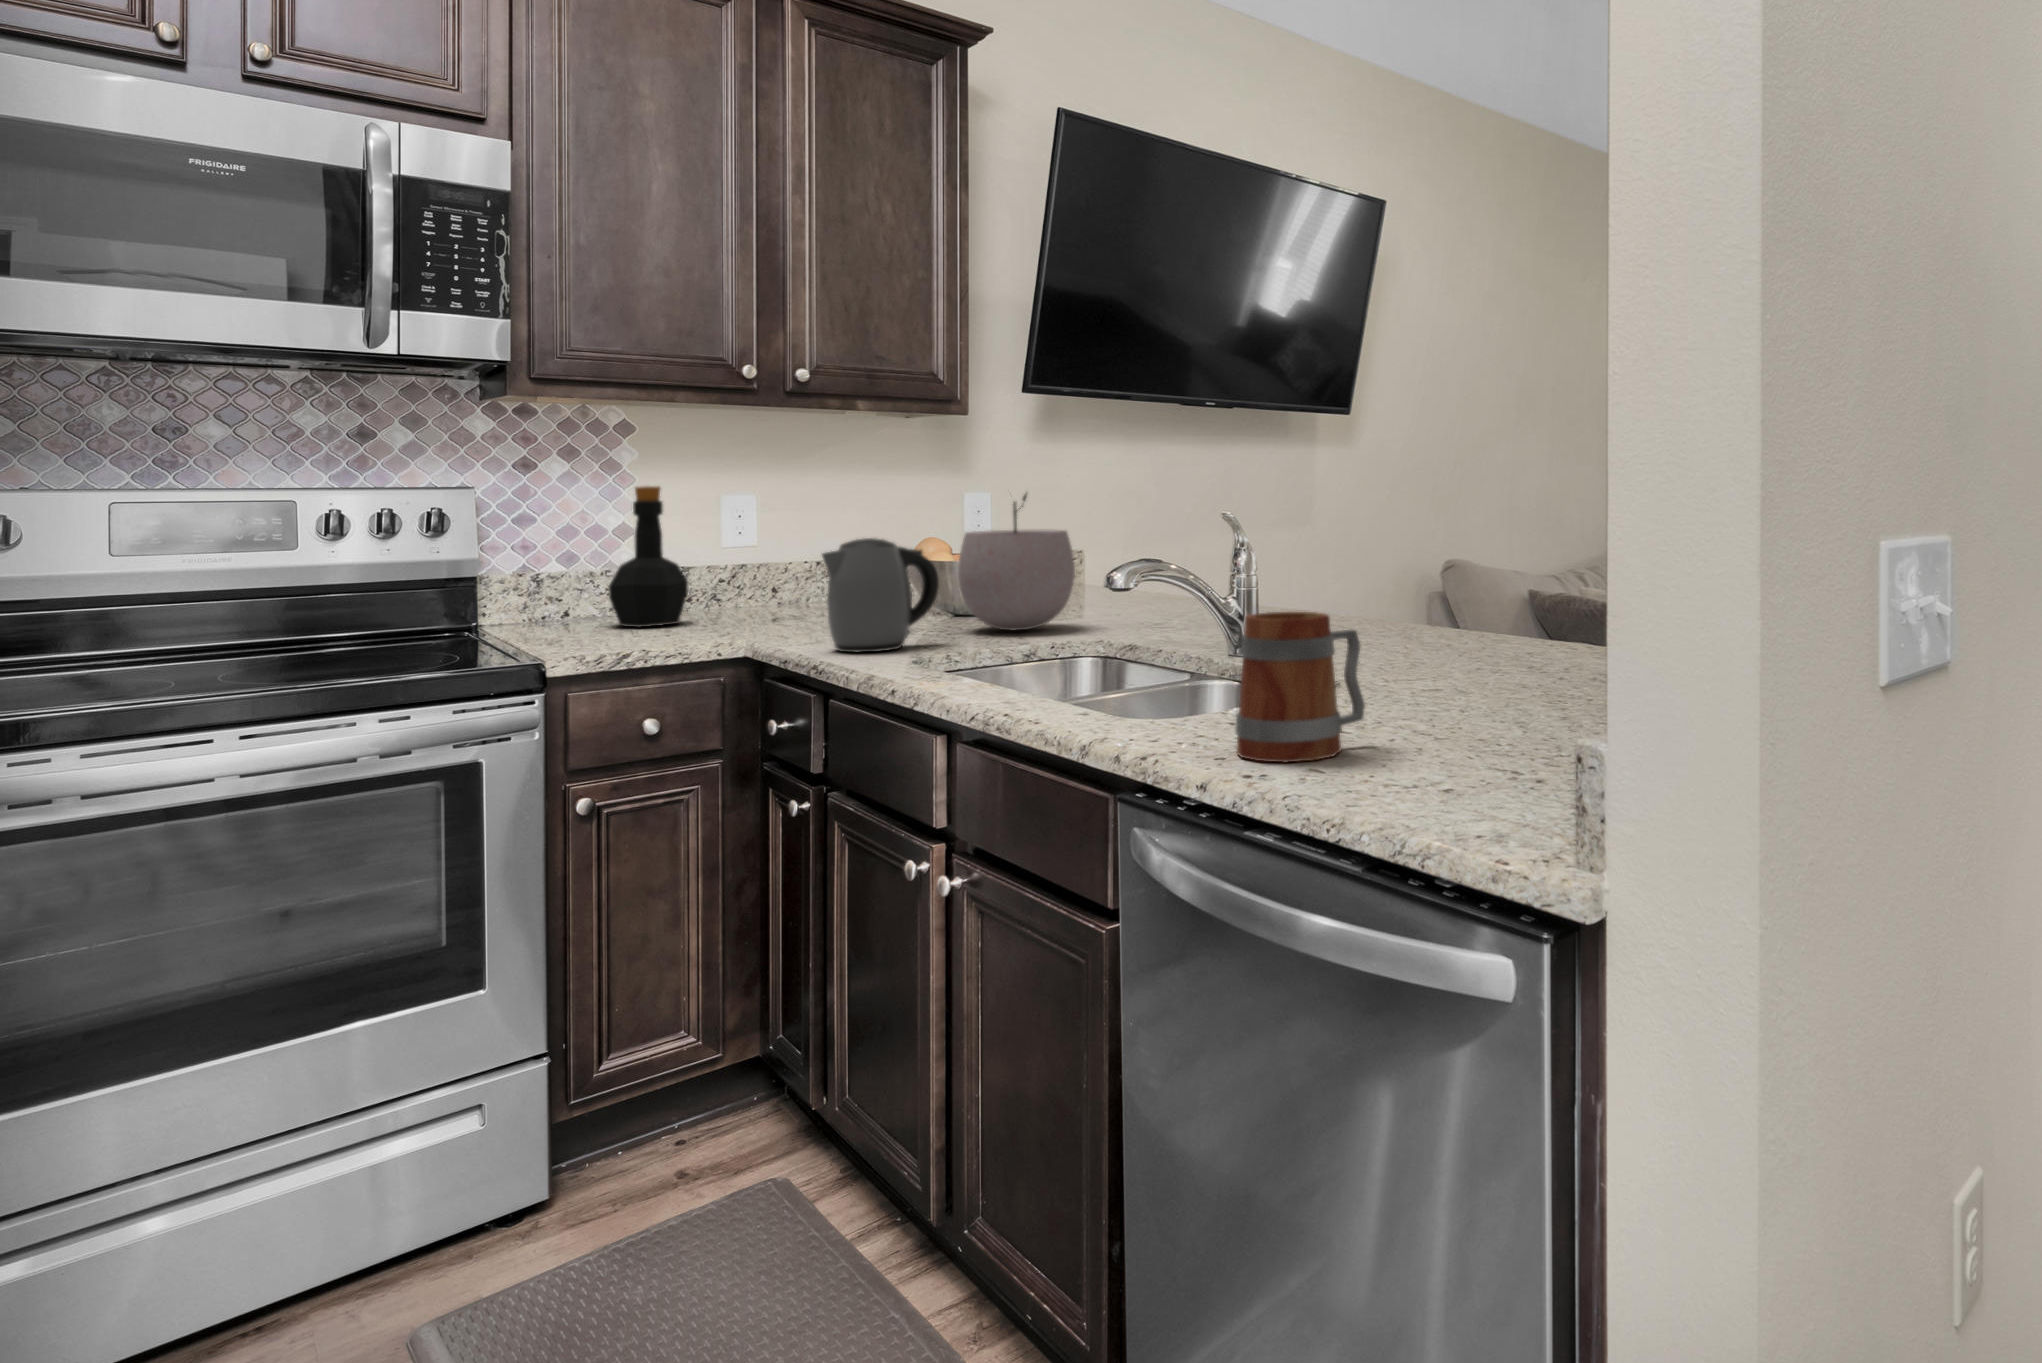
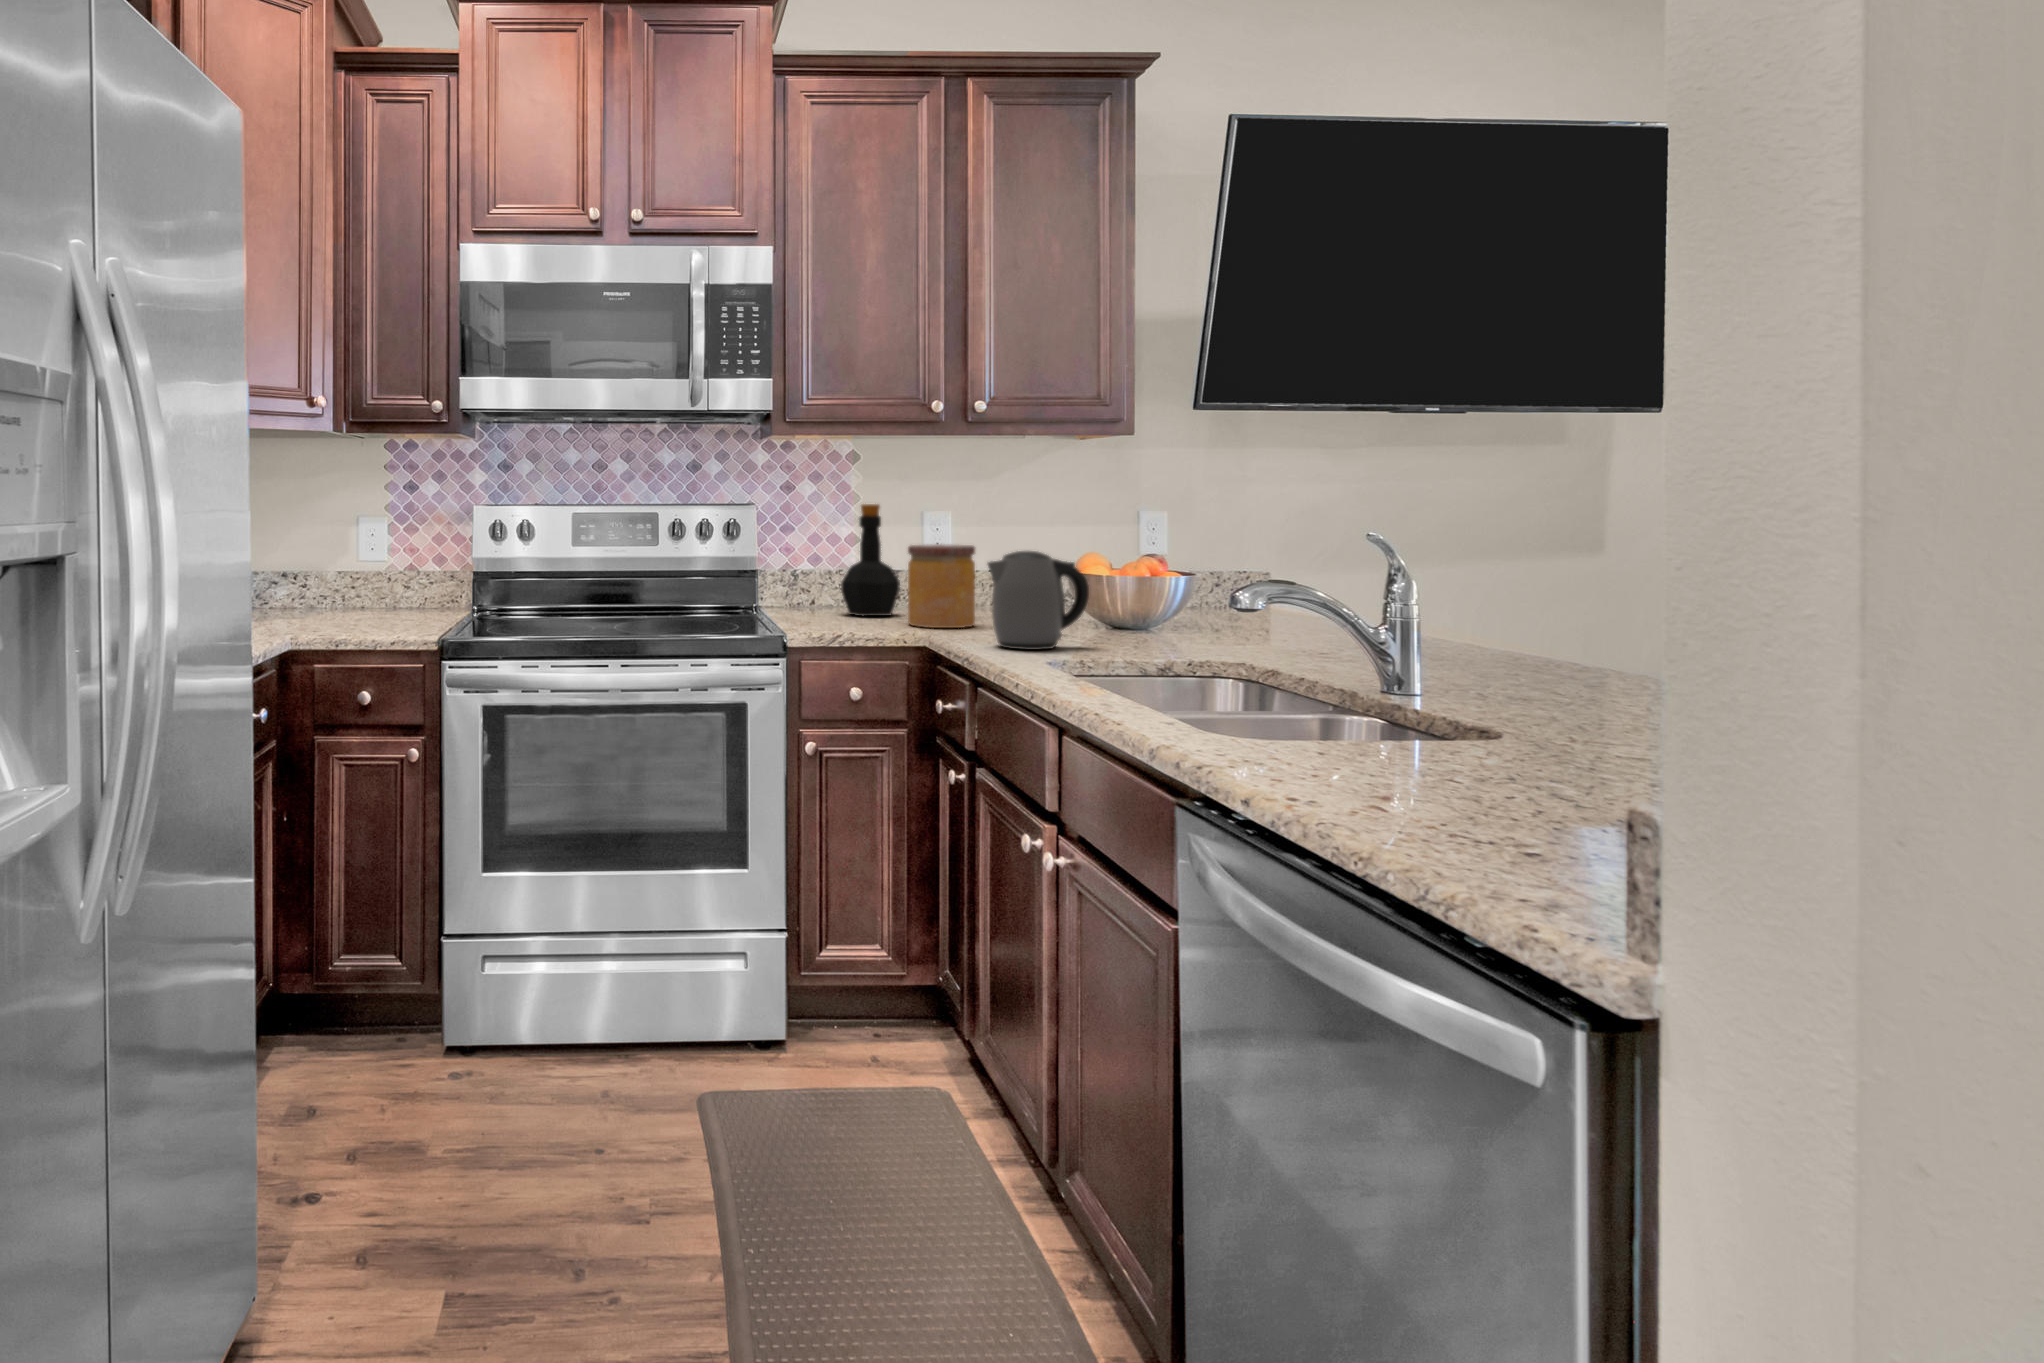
plant pot: present [958,494,1075,630] -> none [1113,508,1226,641]
jar: none [706,534,794,635] -> present [908,544,975,628]
mug: present [1235,612,1365,762] -> none [1299,636,1456,792]

